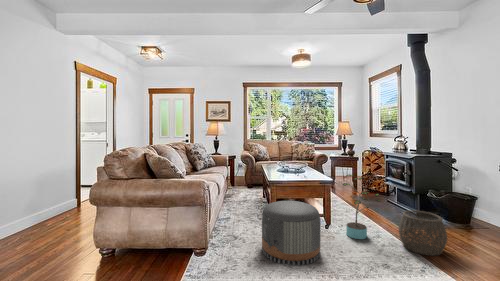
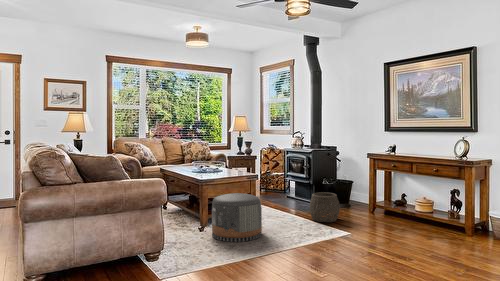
potted plant: present [343,174,380,239] -> none [268,168,297,222]

